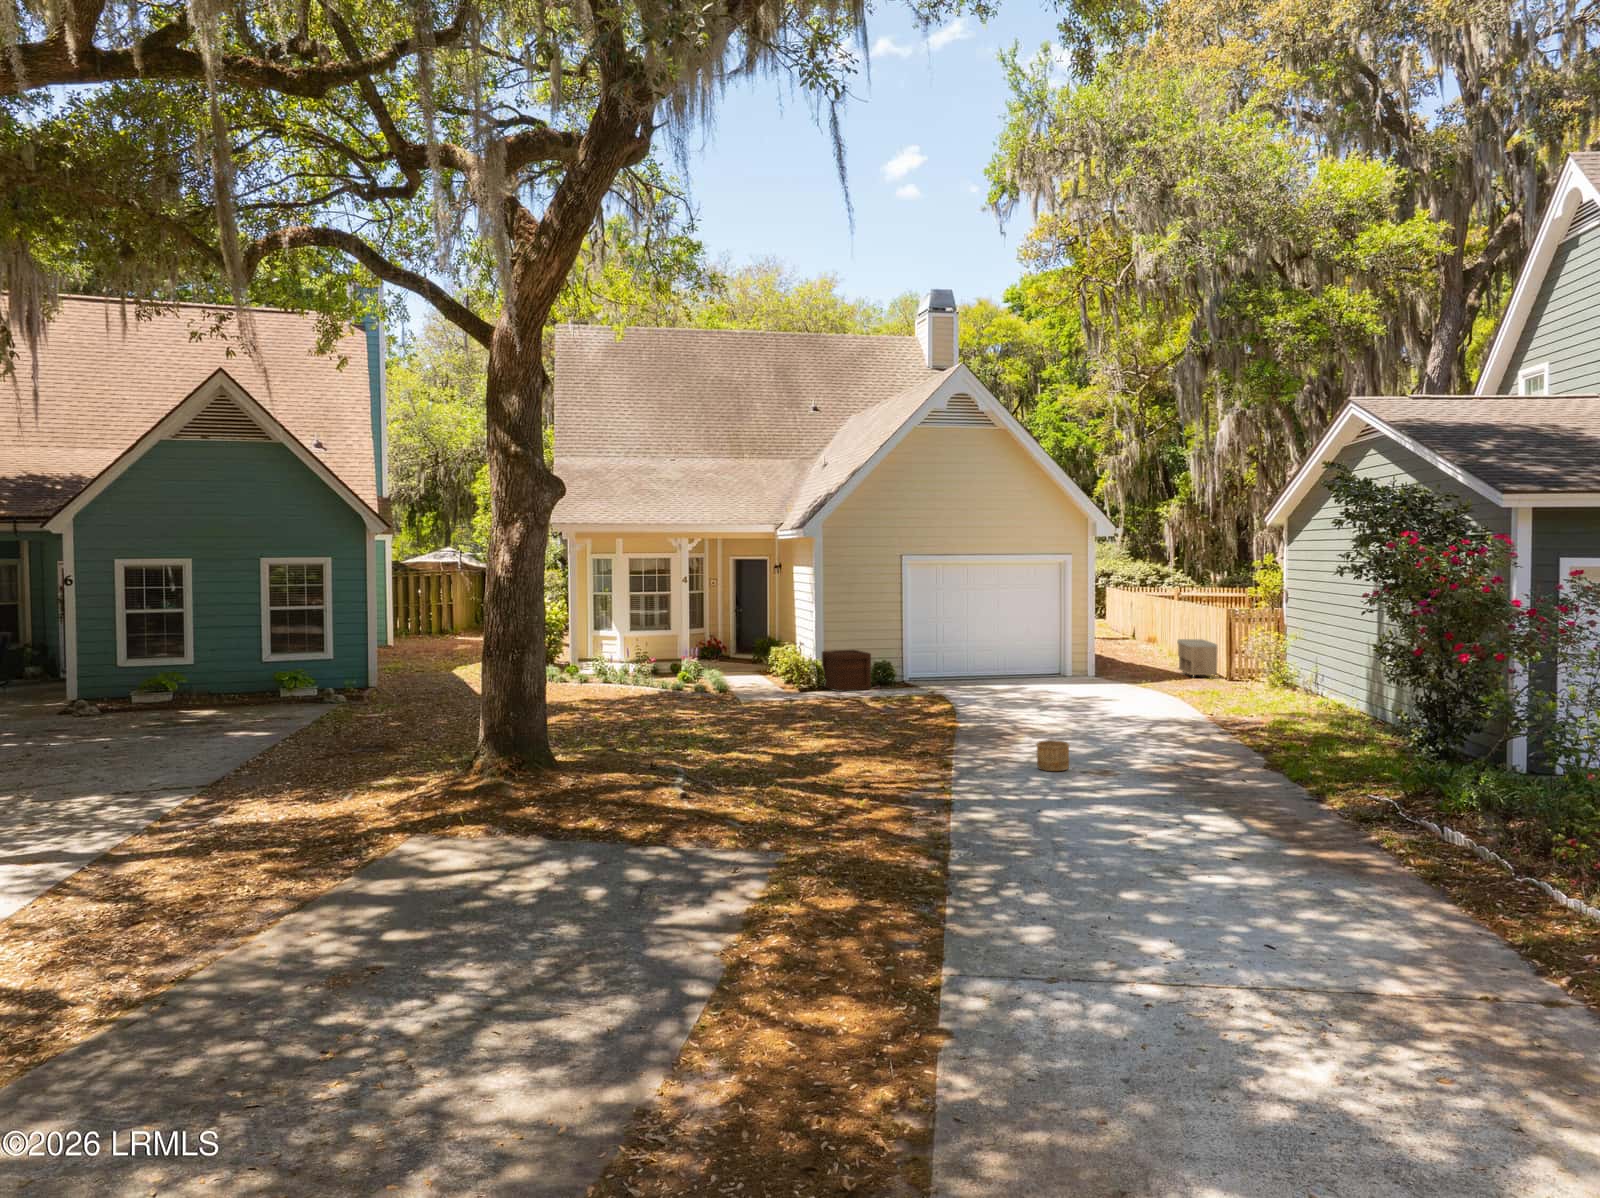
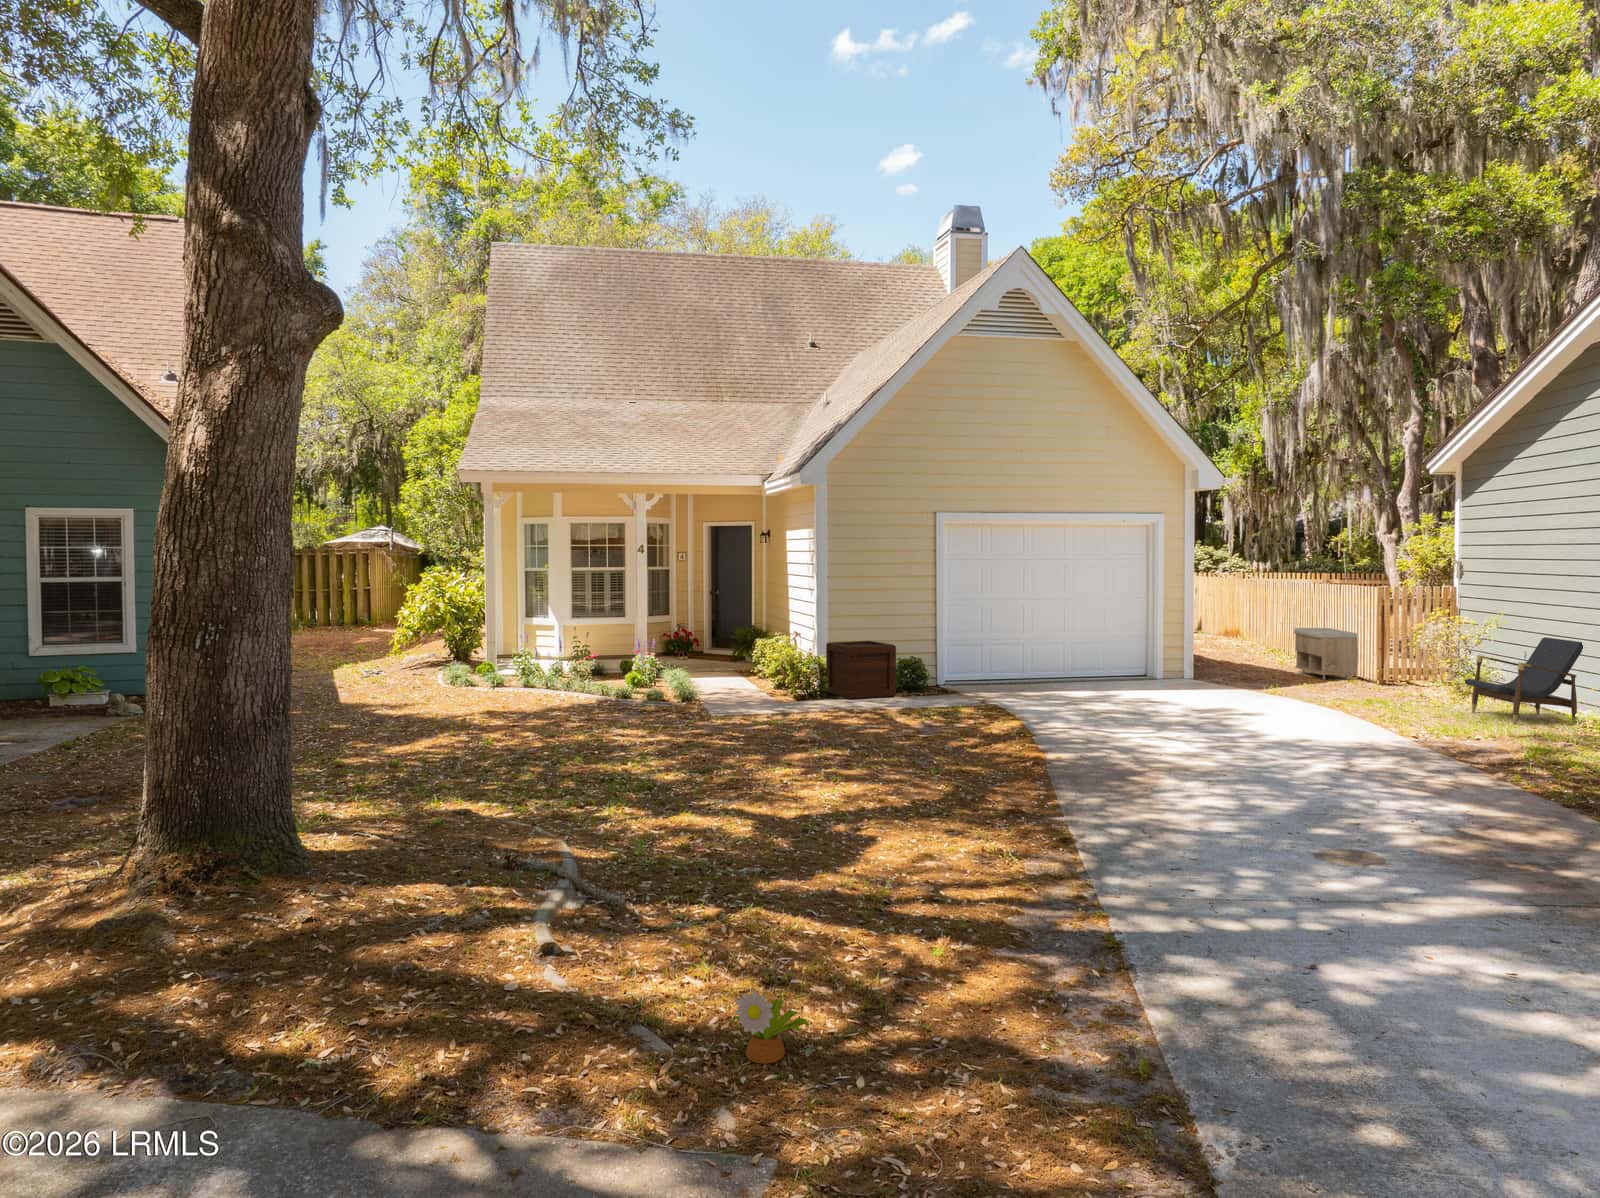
lounge chair: none [1261,649,1332,708] -> present [1465,637,1583,724]
wooden bucket: present [1036,740,1070,771] -> none [1242,796,1312,858]
decorative plant: none [768,798,801,827] -> present [728,990,809,1064]

